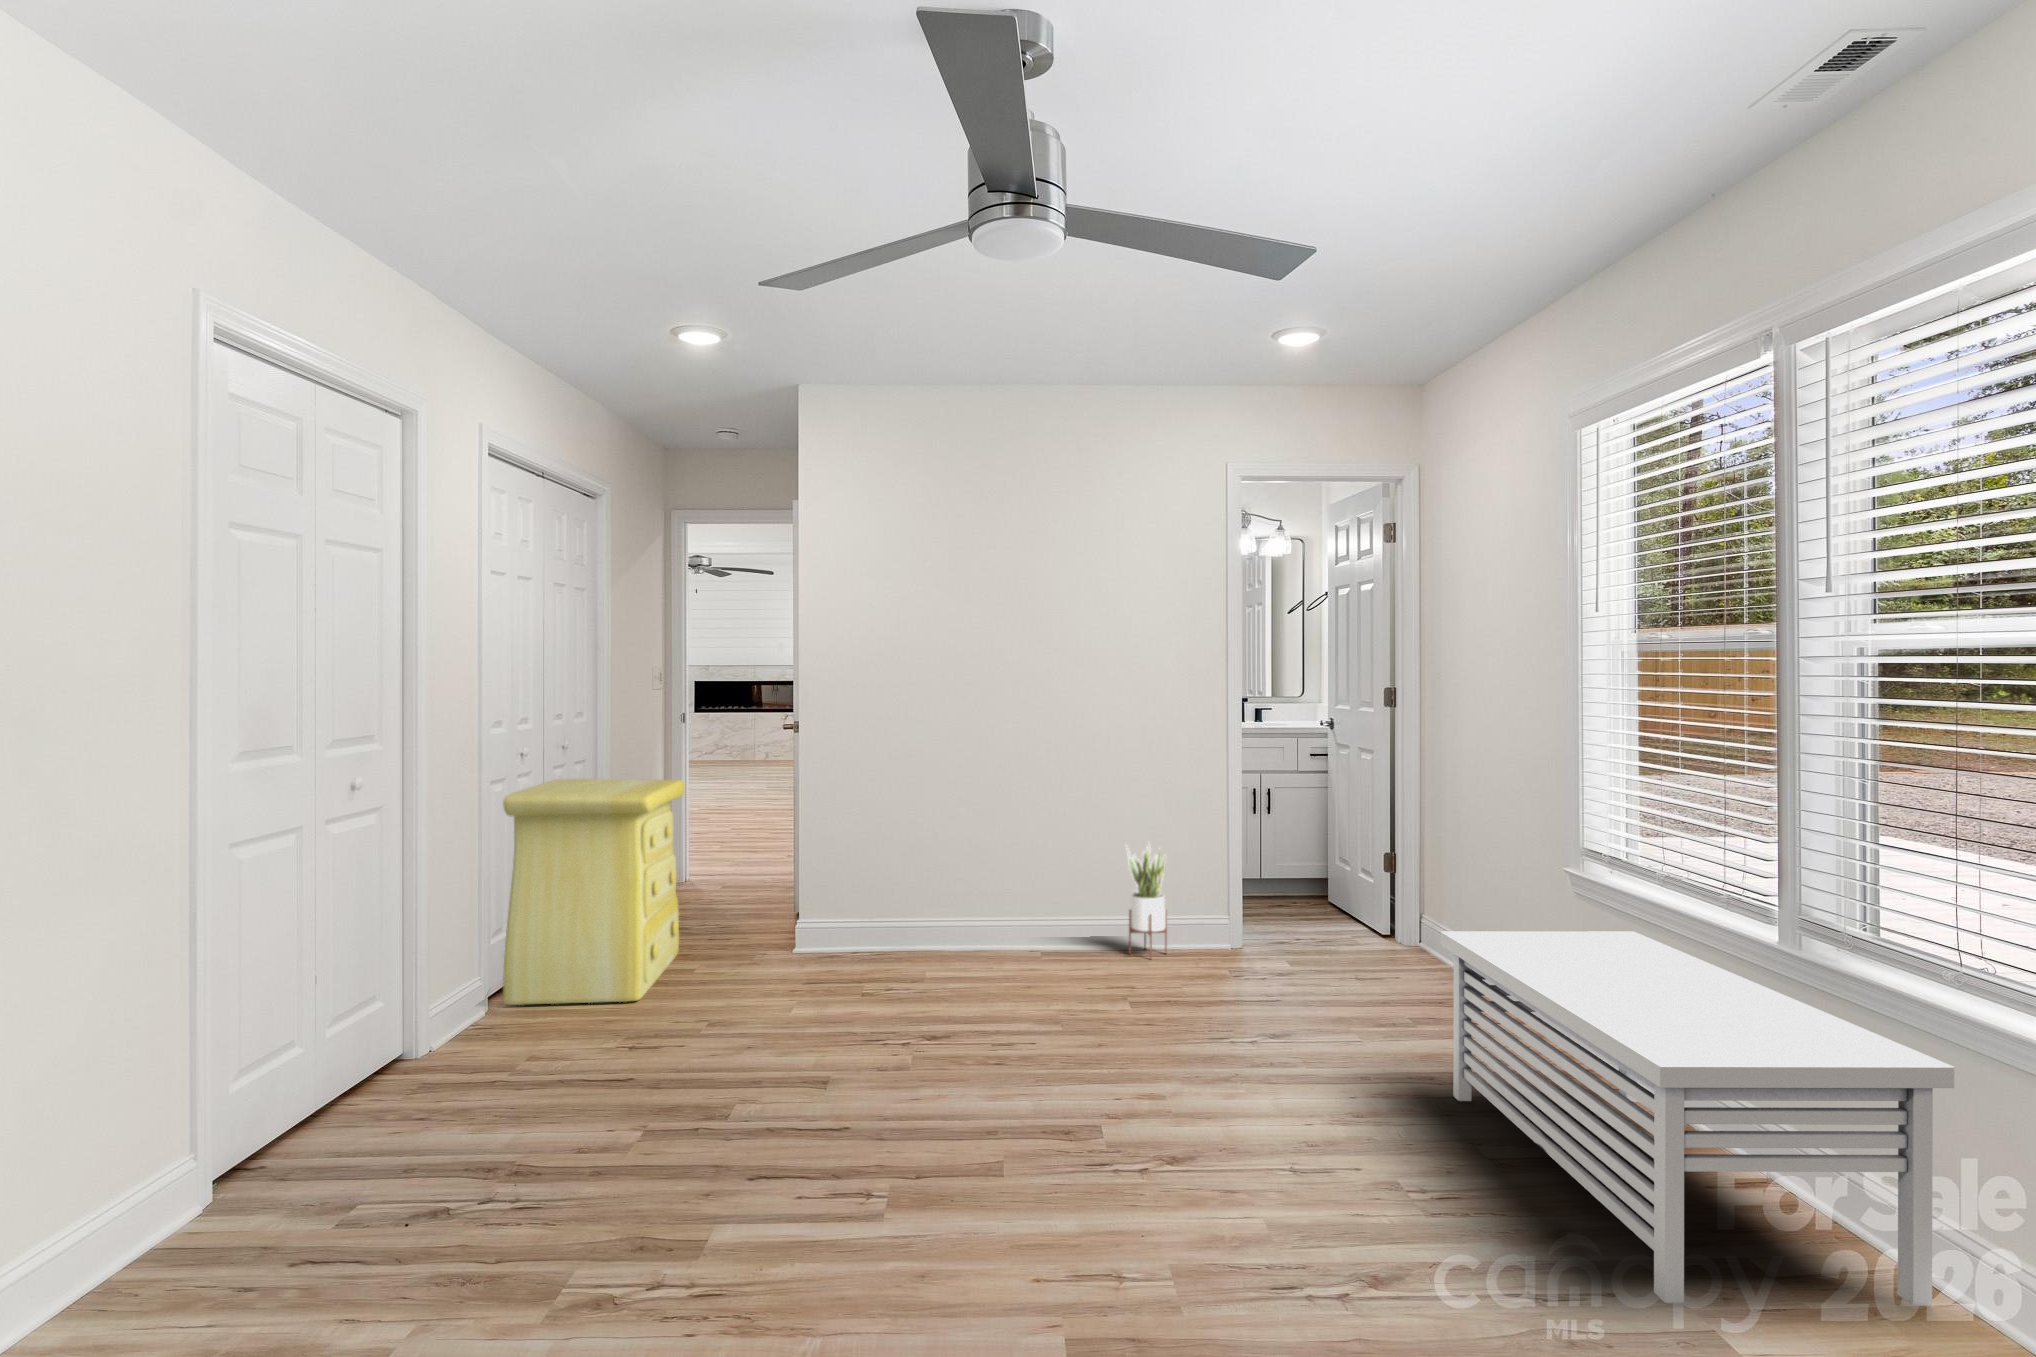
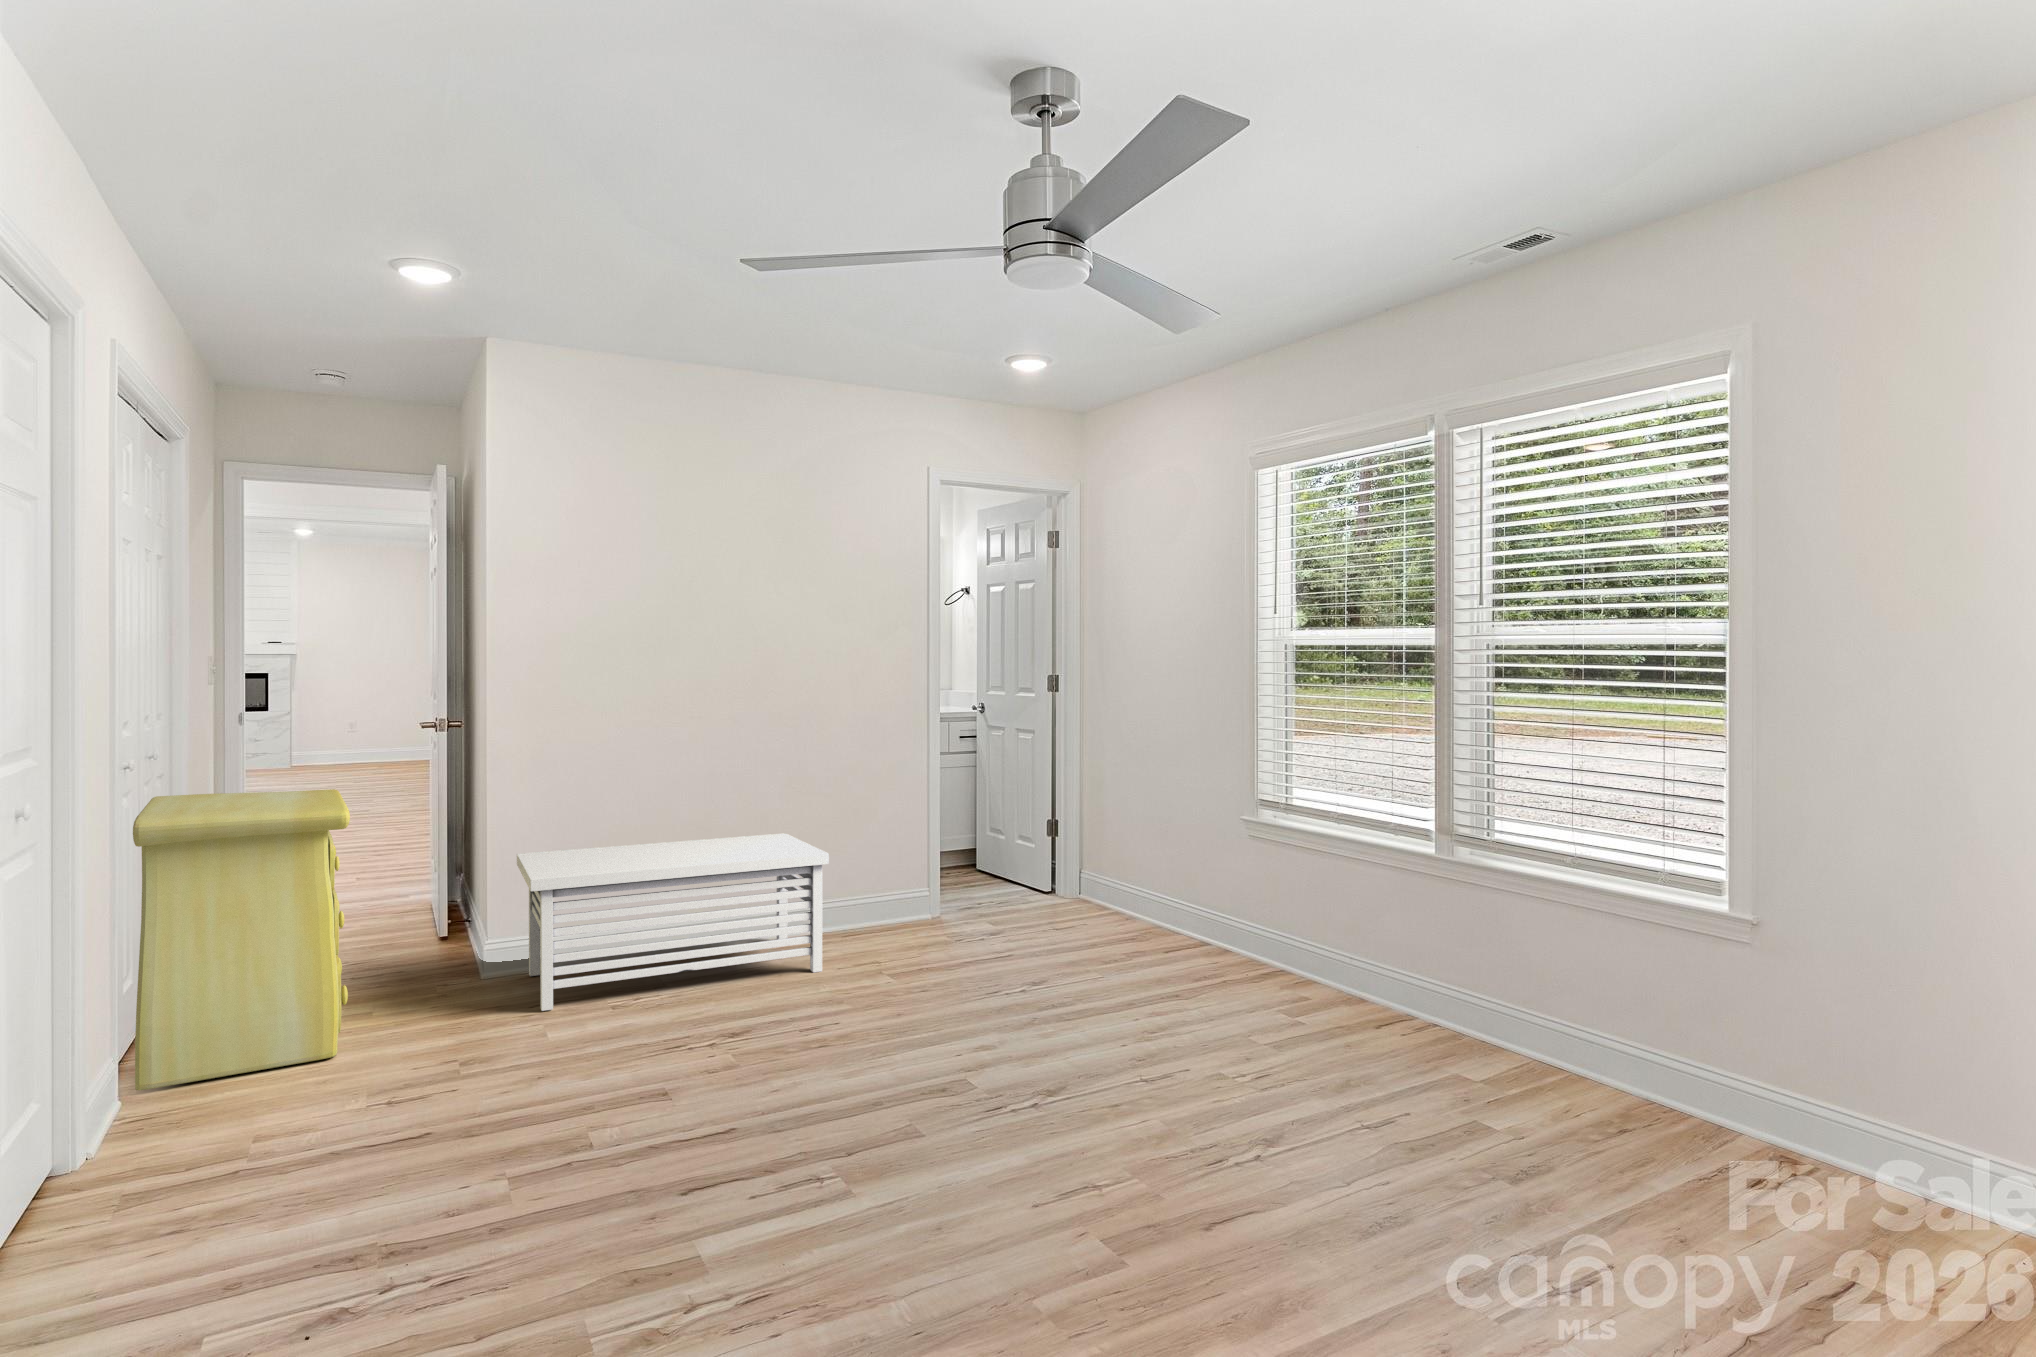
potted plant: present [1126,844,1167,958] -> none [849,824,883,937]
storage bench: present [1441,931,1954,1306] -> present [517,833,829,1011]

